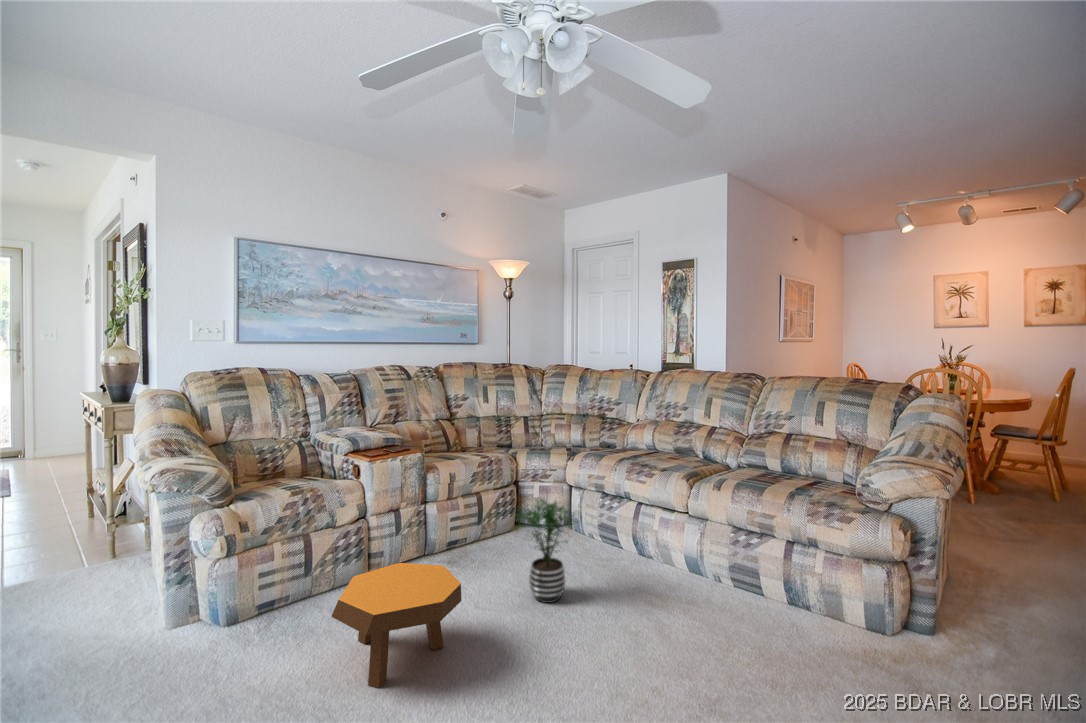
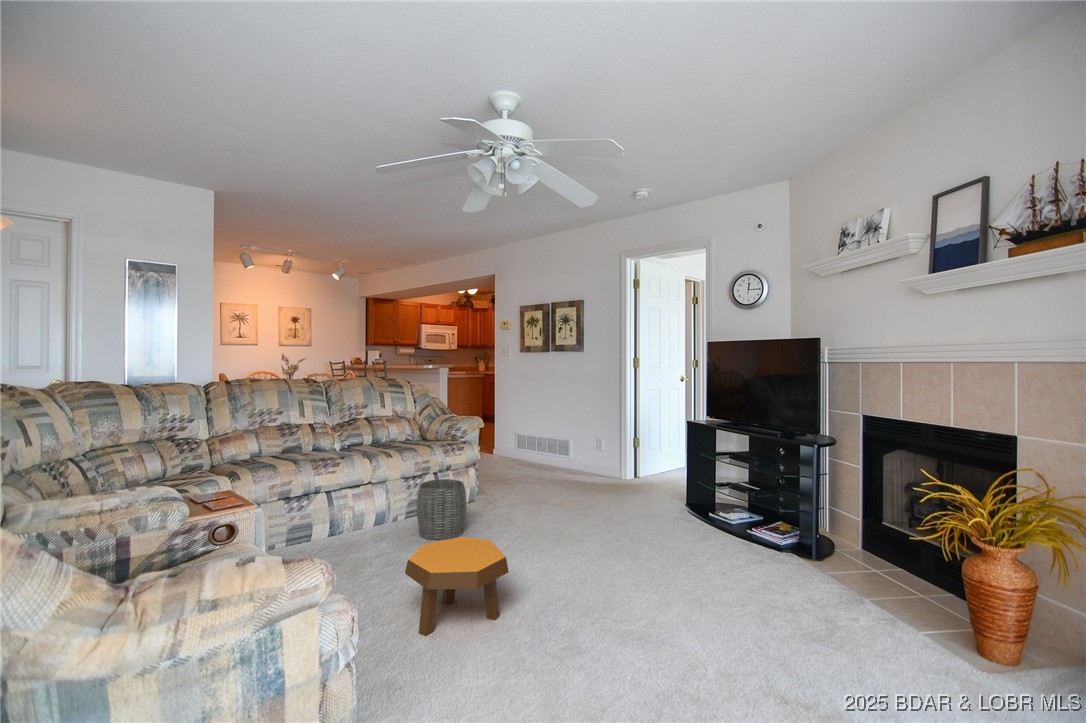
potted plant: present [516,499,580,603] -> none [354,482,415,569]
woven basket: none [636,532,715,637] -> present [417,479,466,540]

